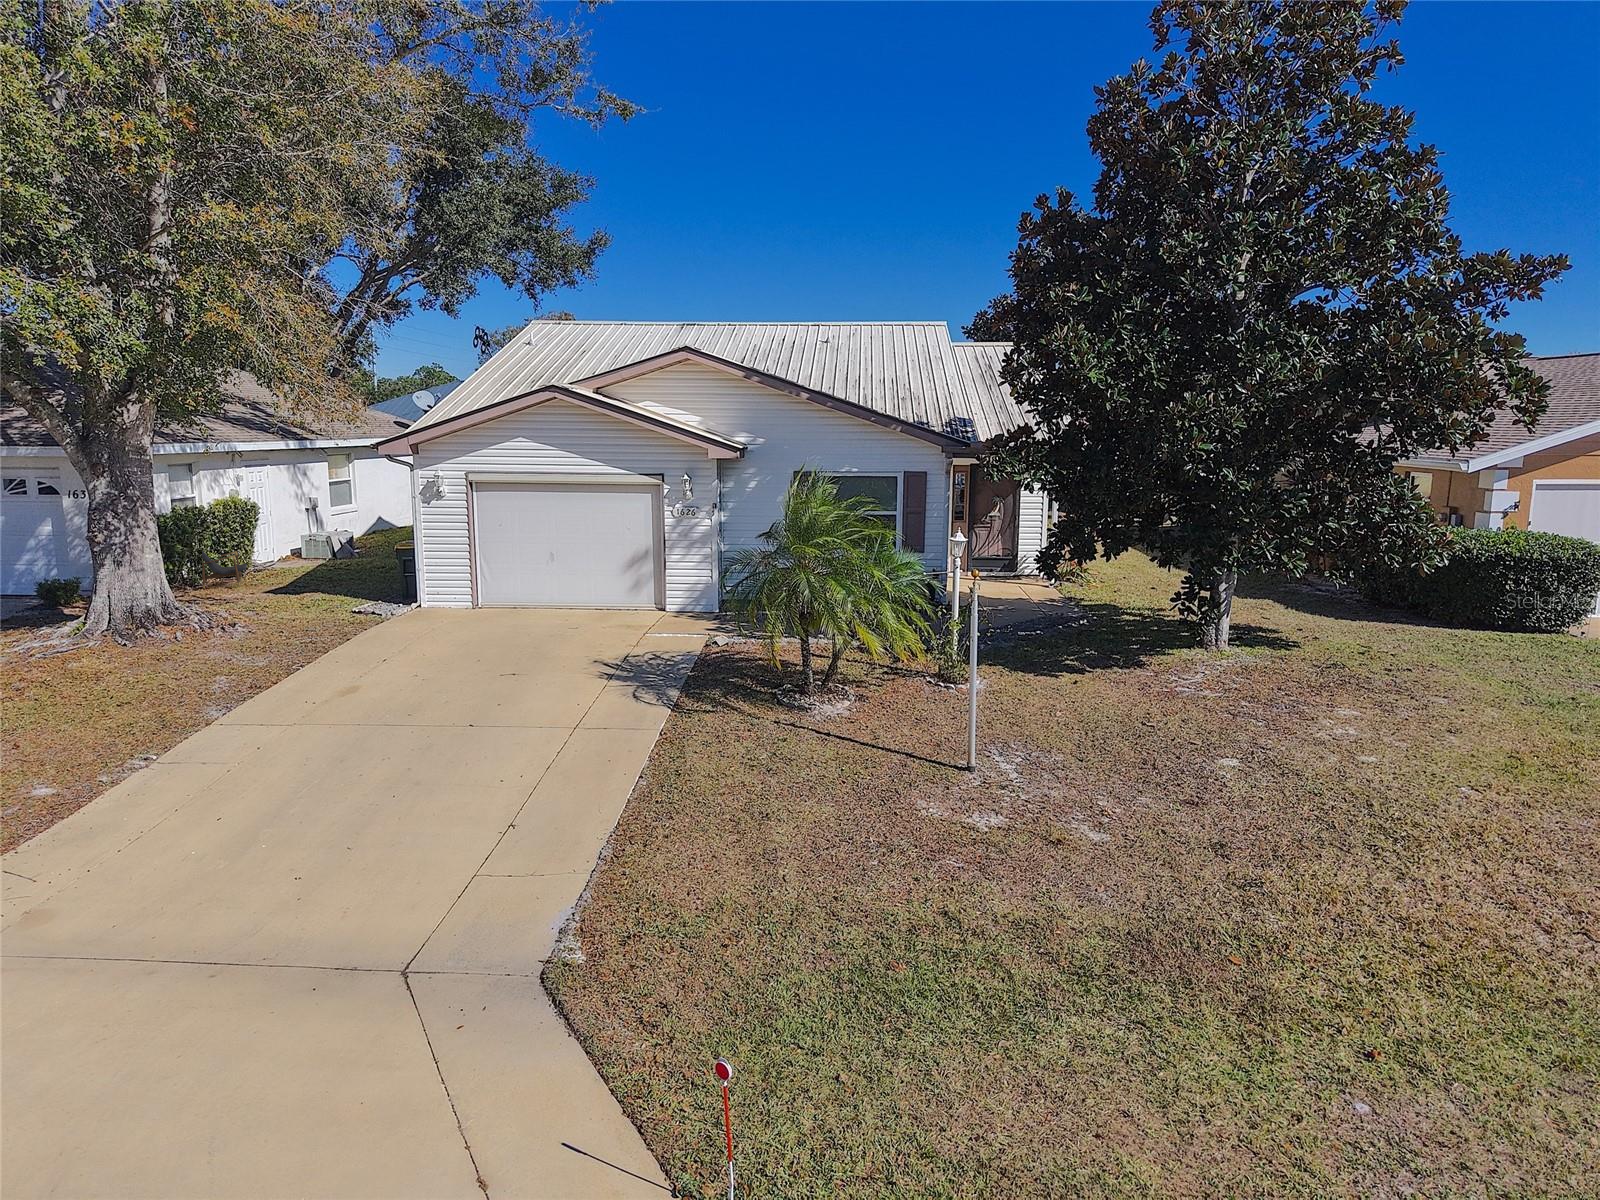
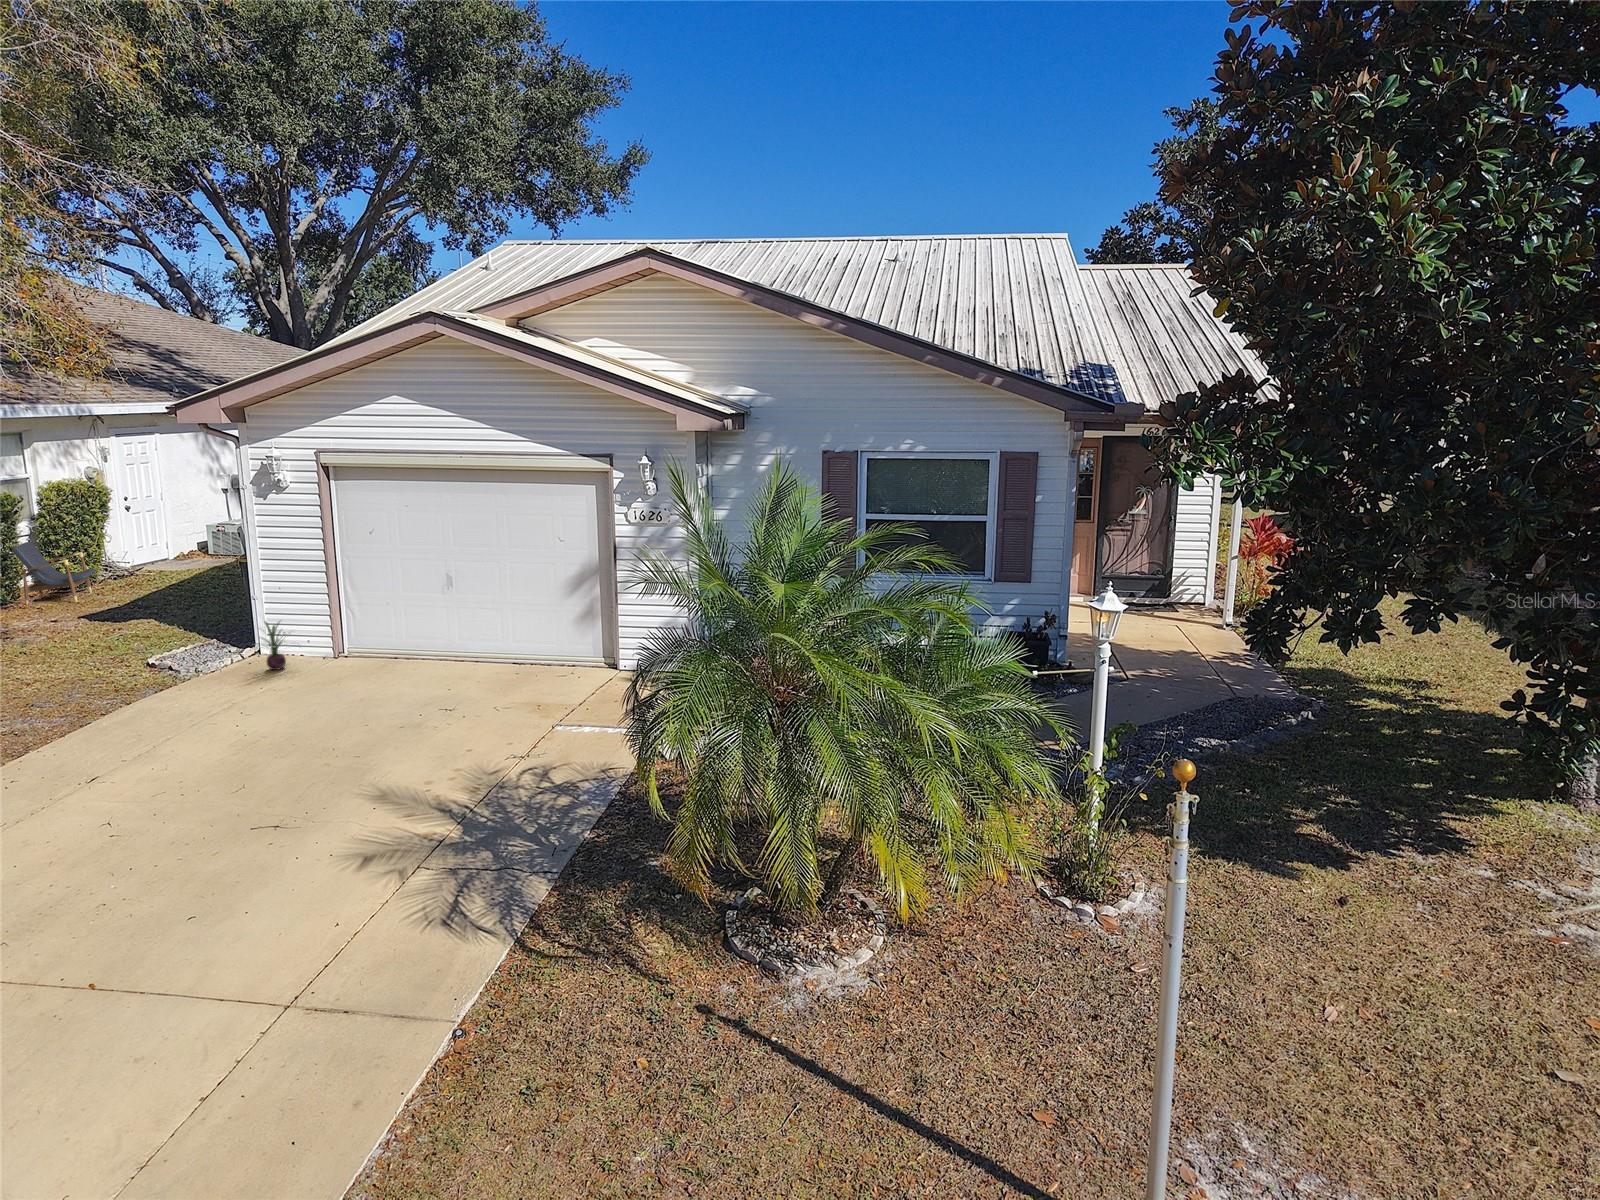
decorative plant: none [419,584,456,616] -> present [257,621,286,670]

